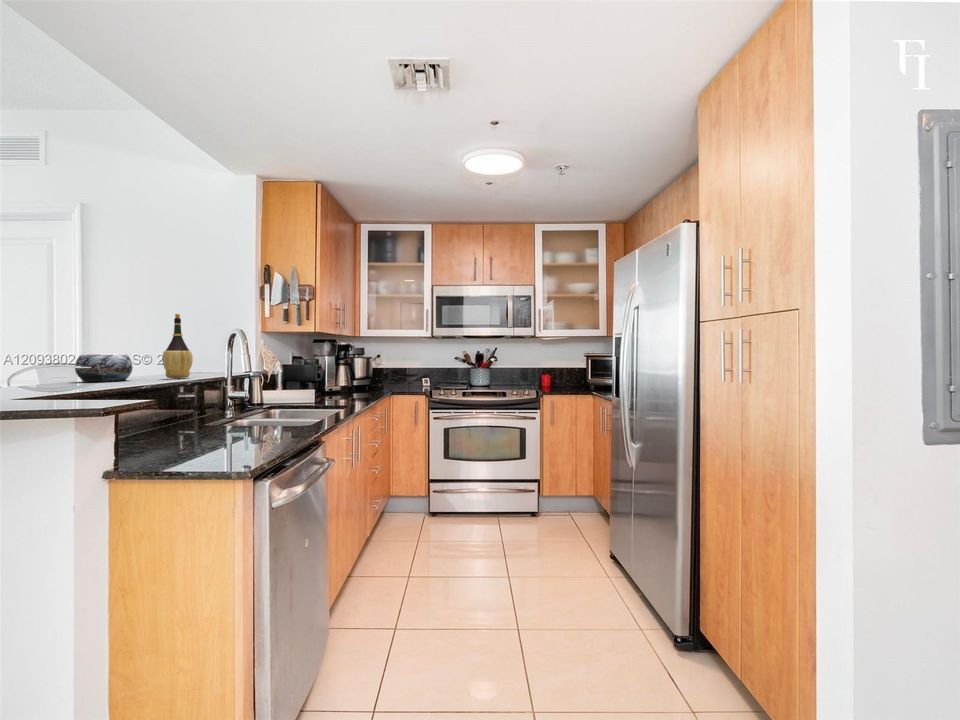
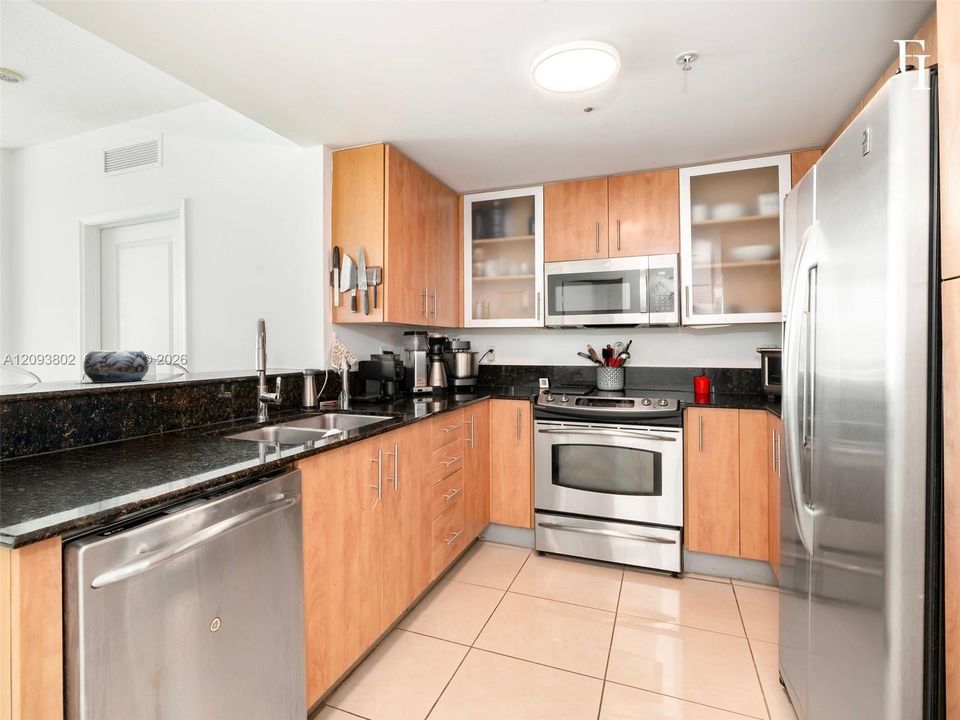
wine bottle: present [162,314,193,378] -> none [177,303,212,379]

